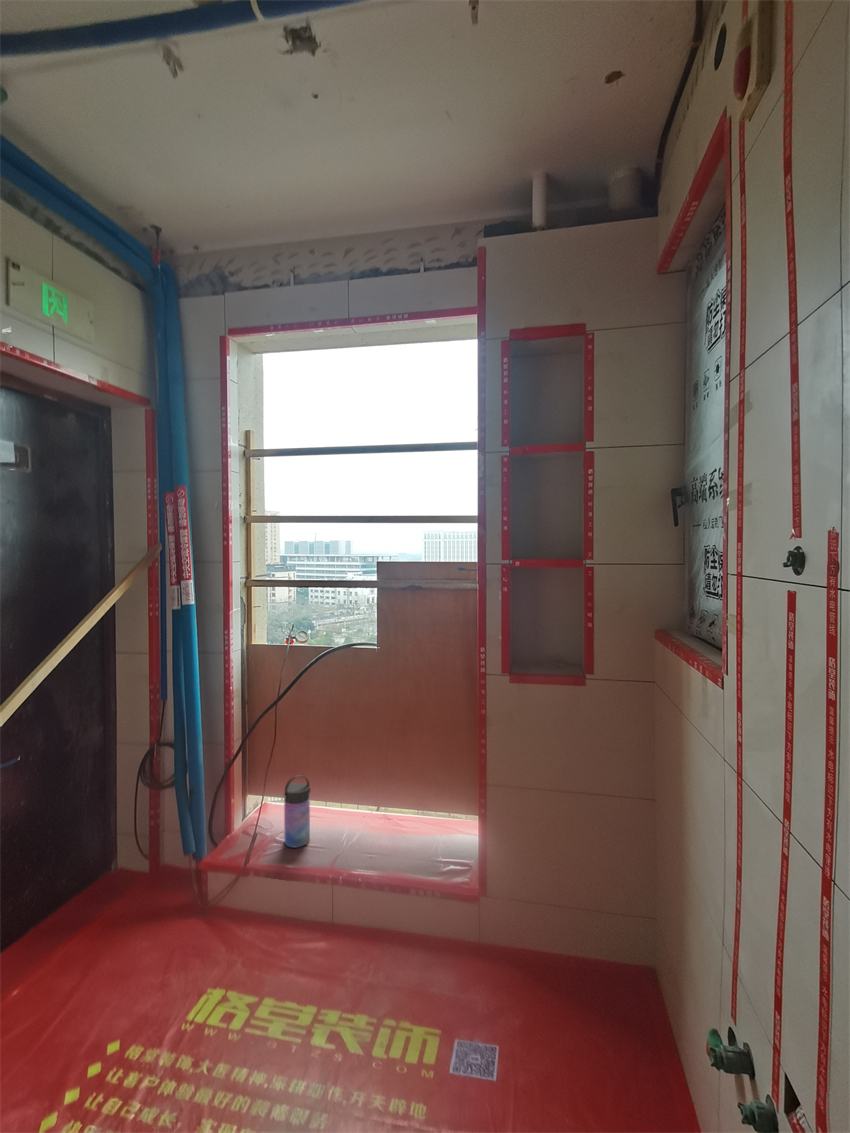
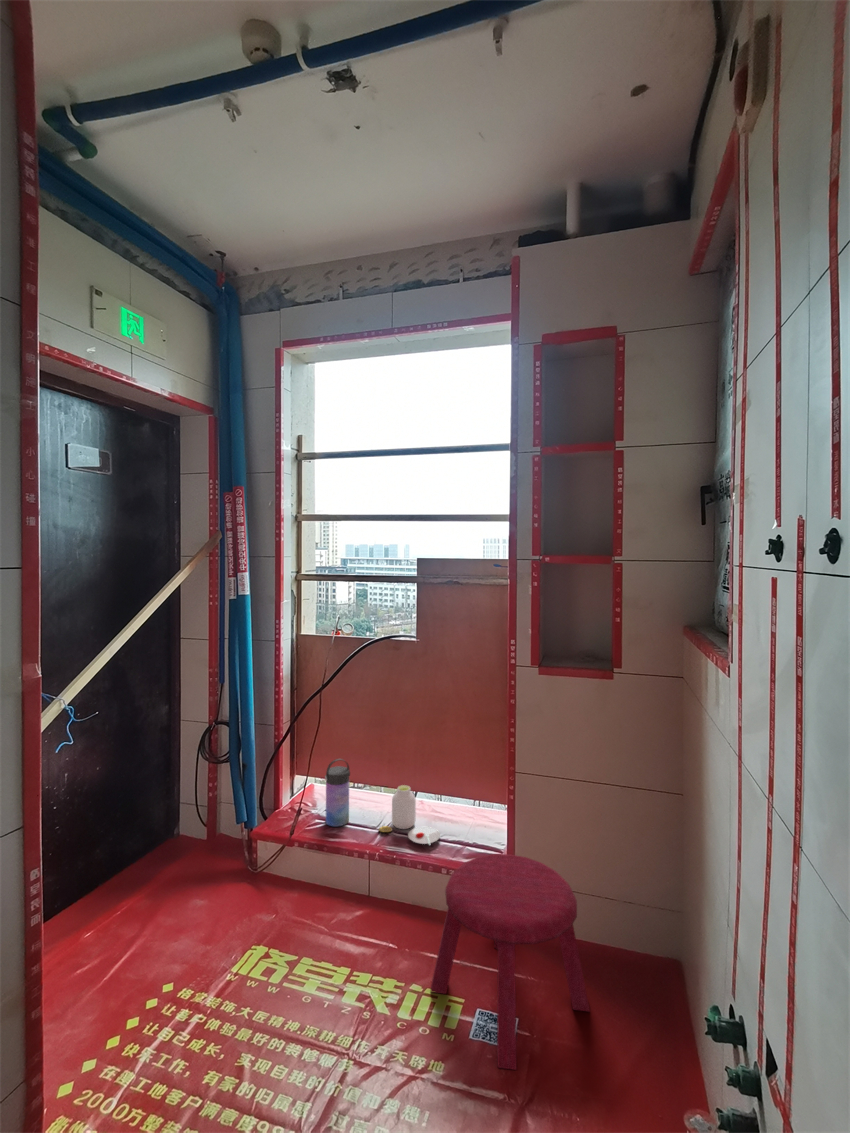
jar: none [342,799,408,862] -> present [379,785,440,845]
stool: none [406,869,571,1103] -> present [431,854,590,1070]

